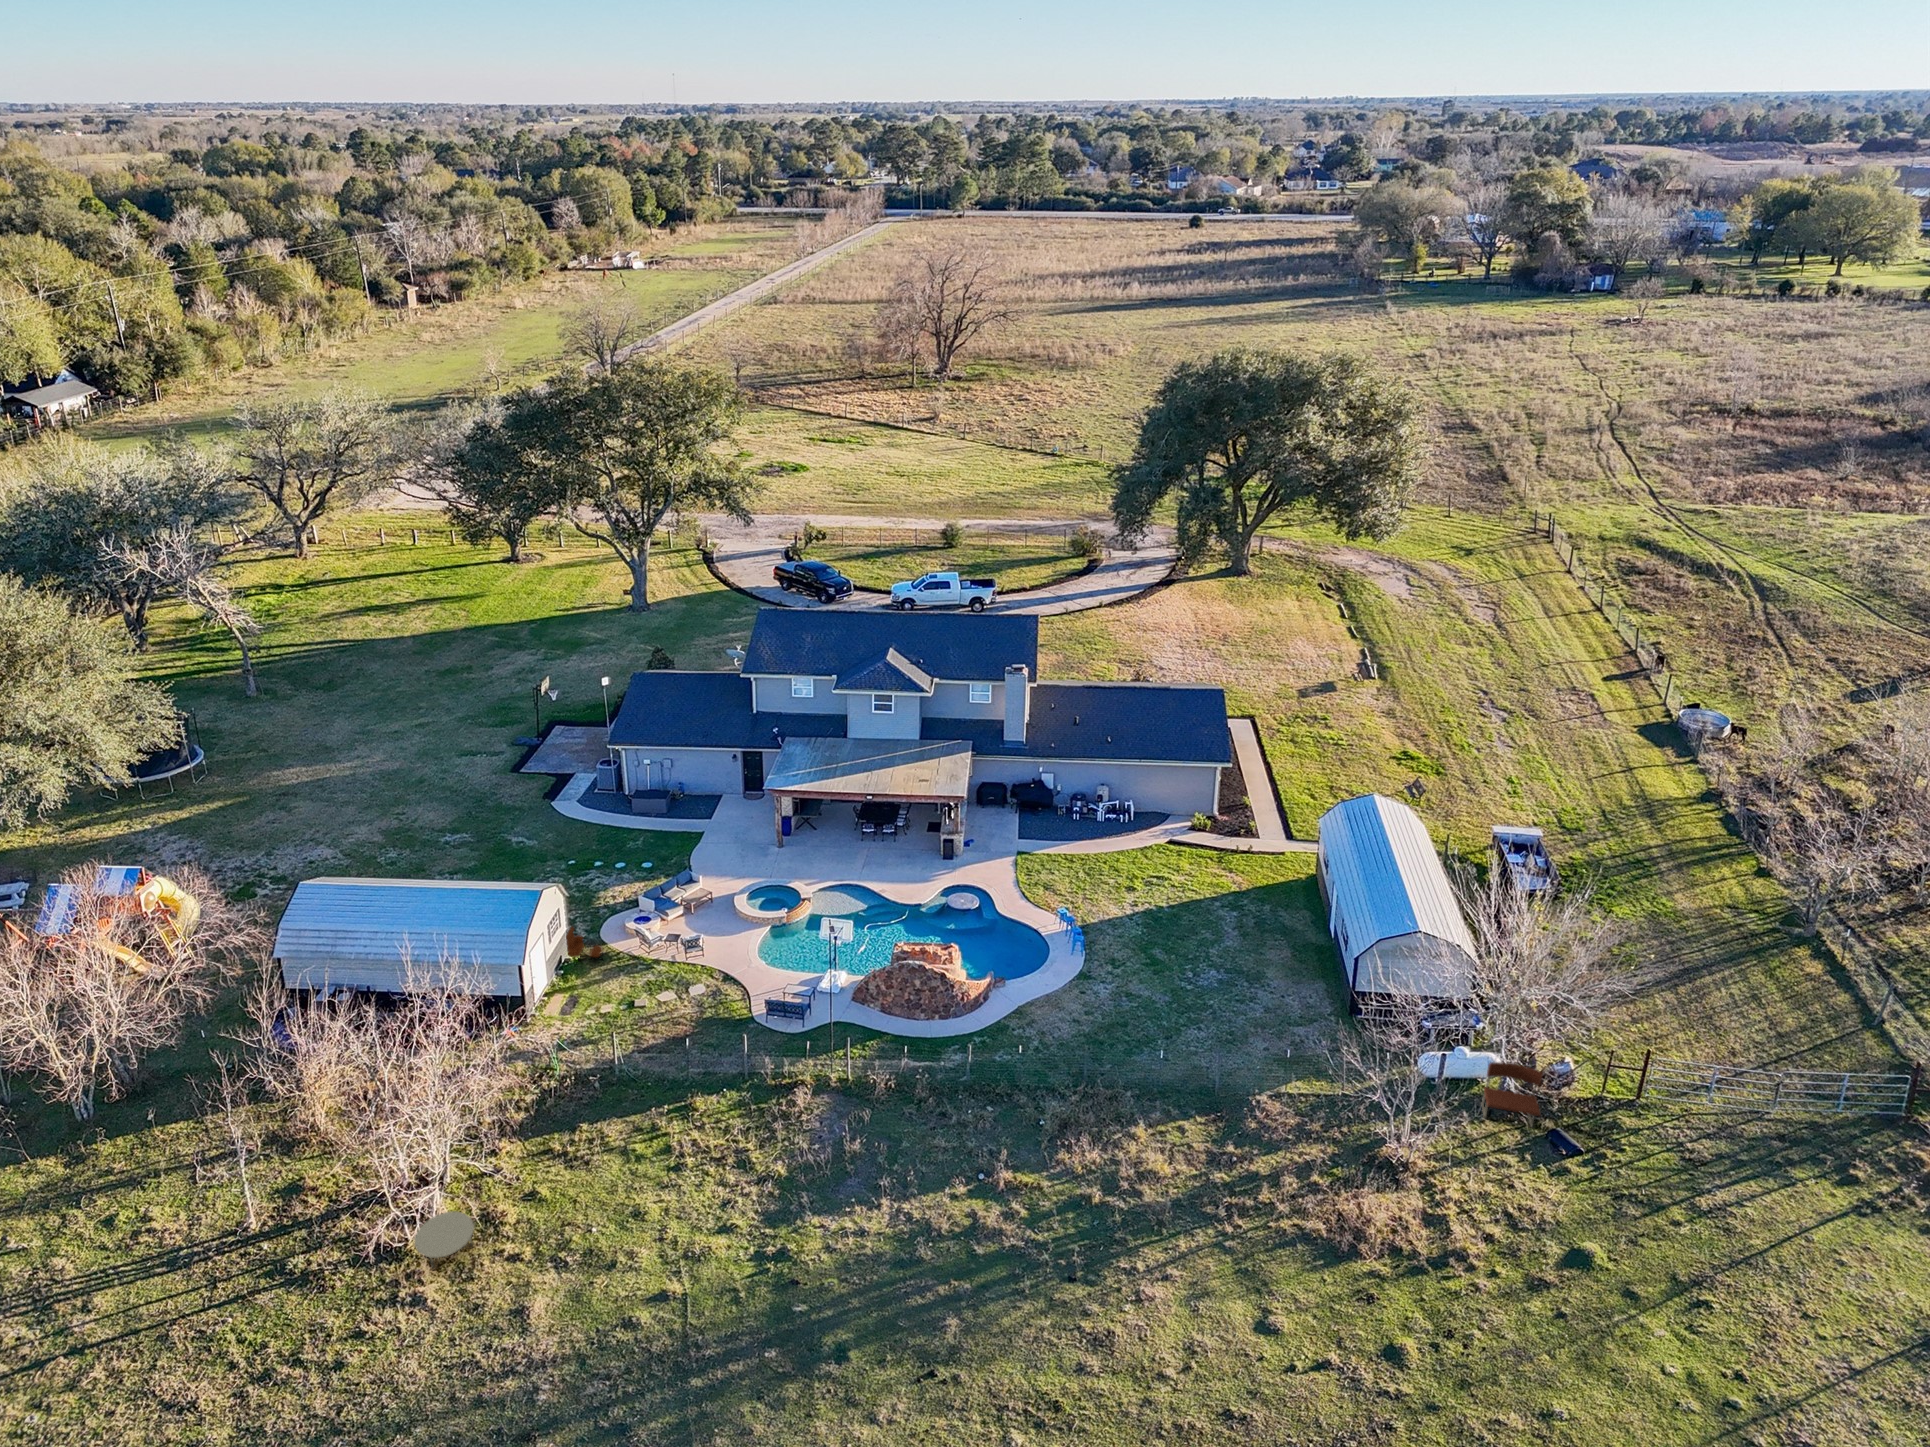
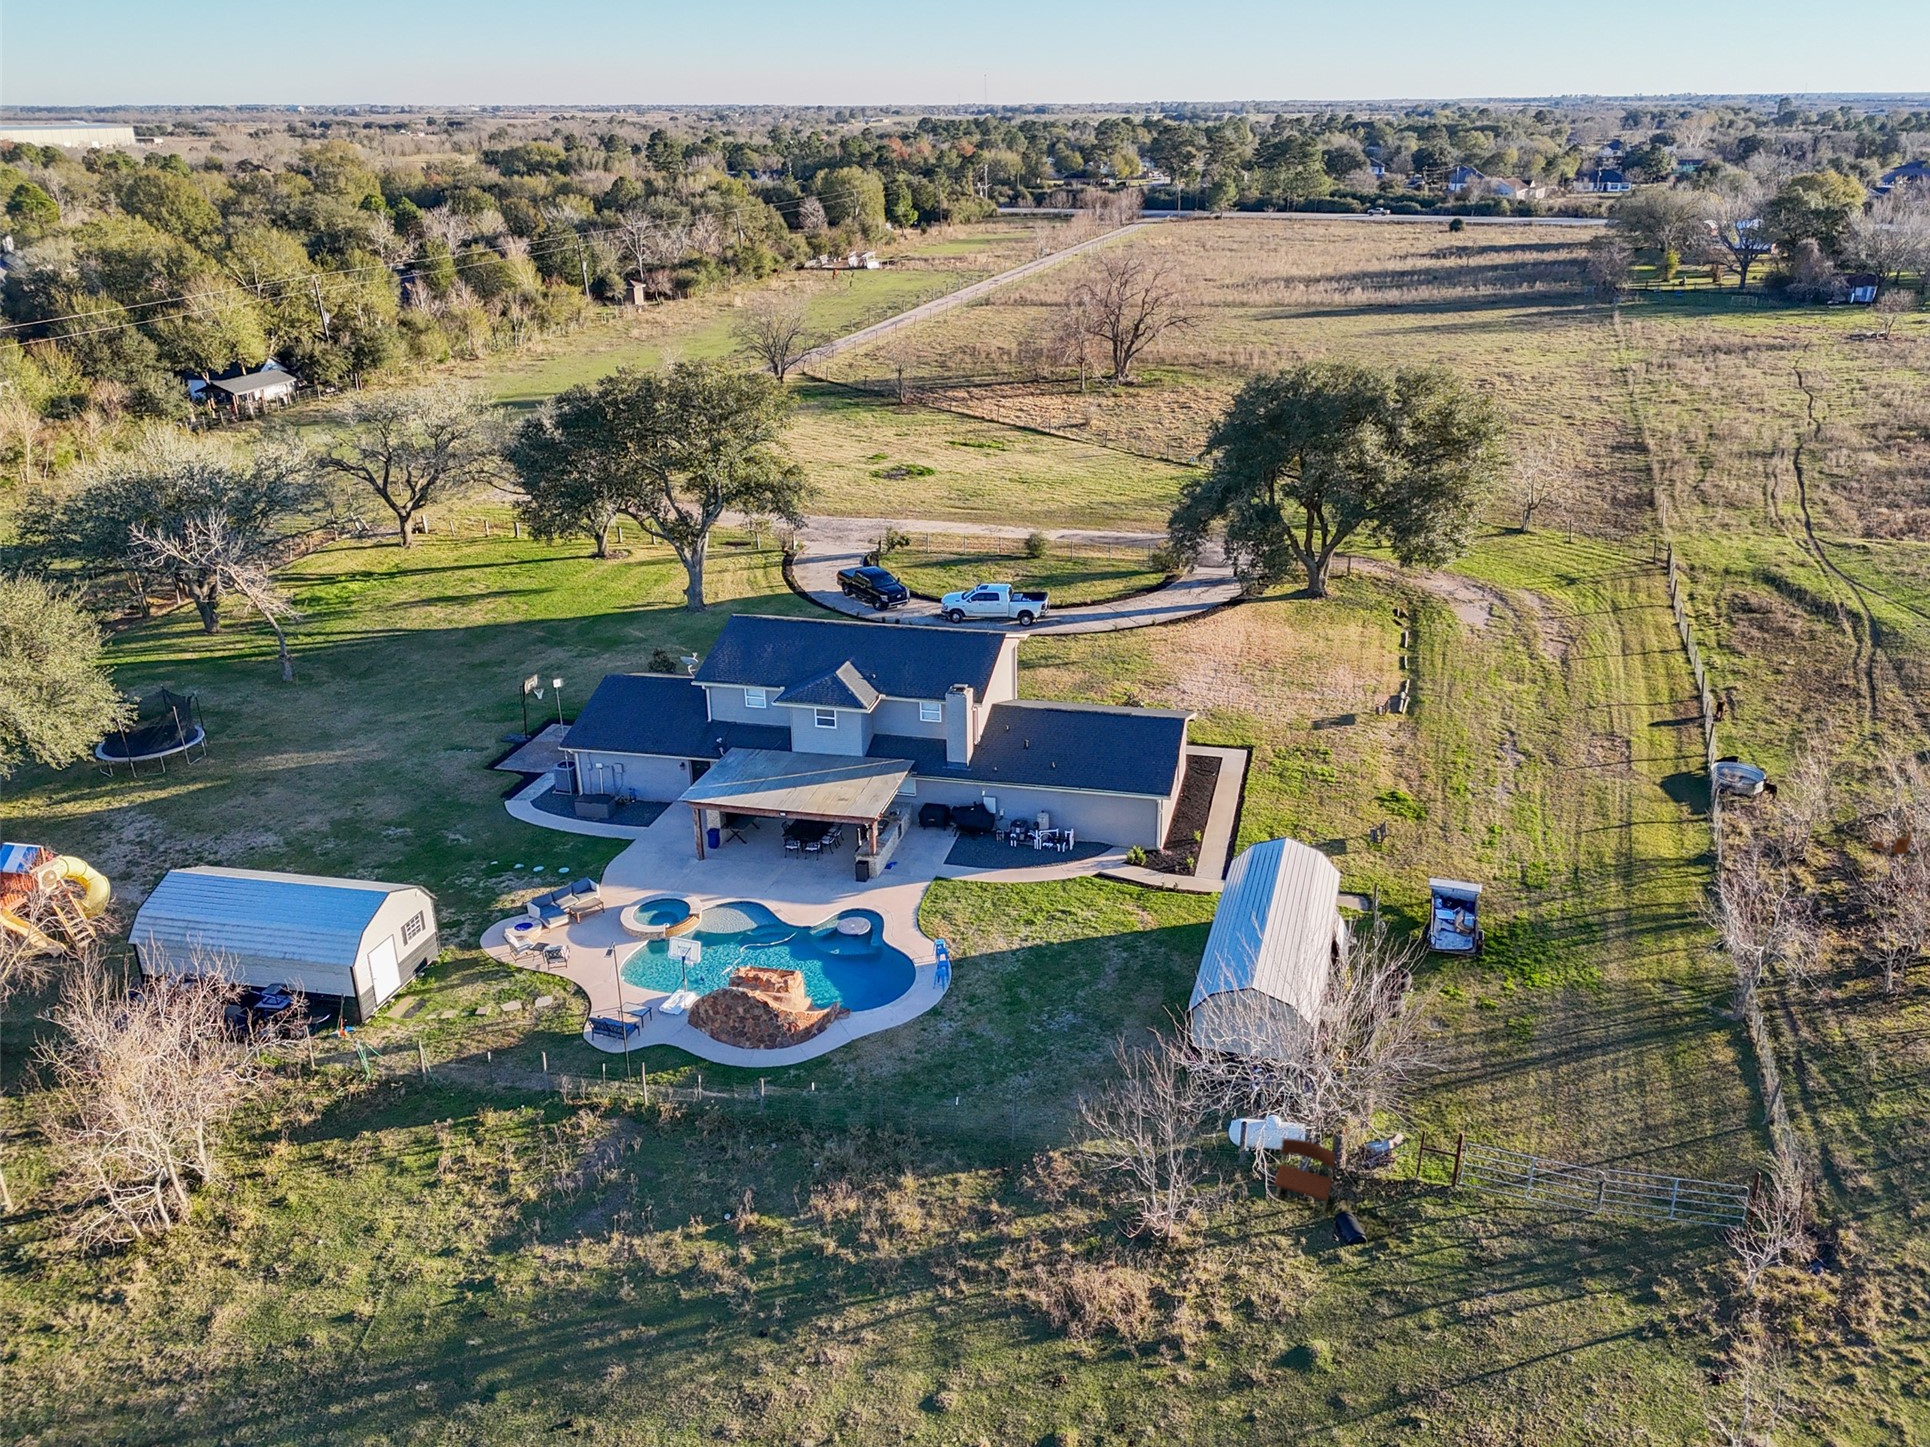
lounge chair: present [566,927,602,961] -> present [1873,830,1911,854]
round table: present [415,1211,474,1271] -> none [153,1201,218,1257]

